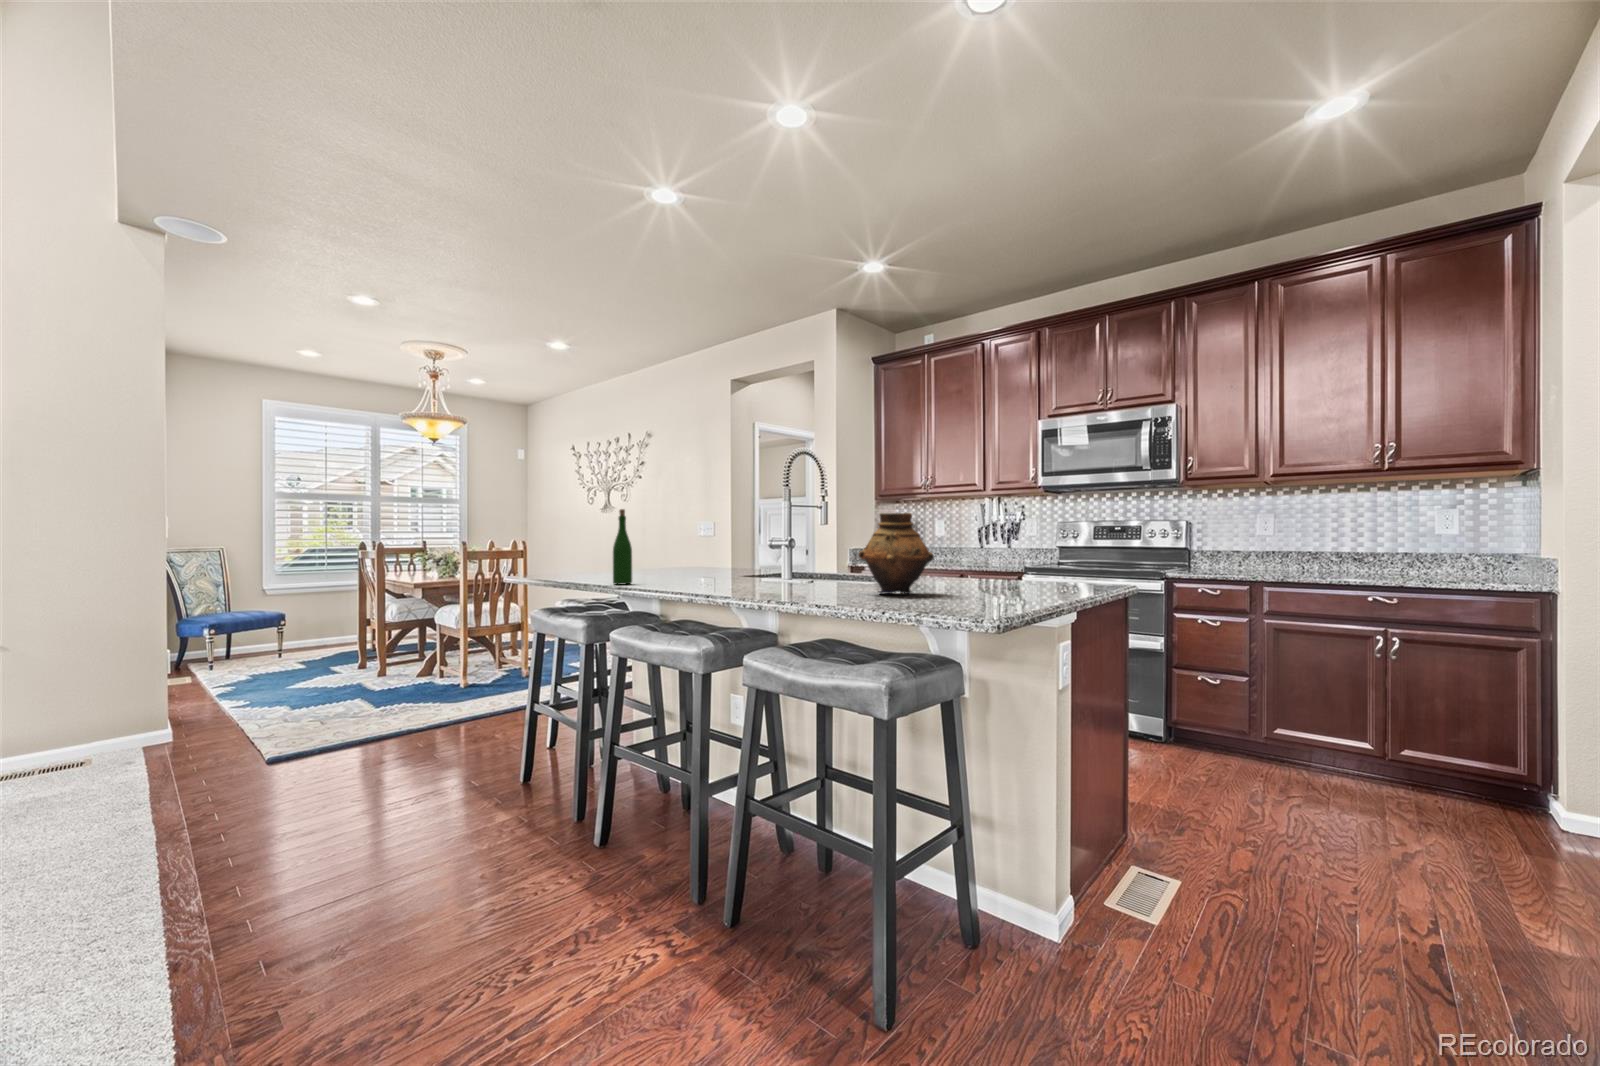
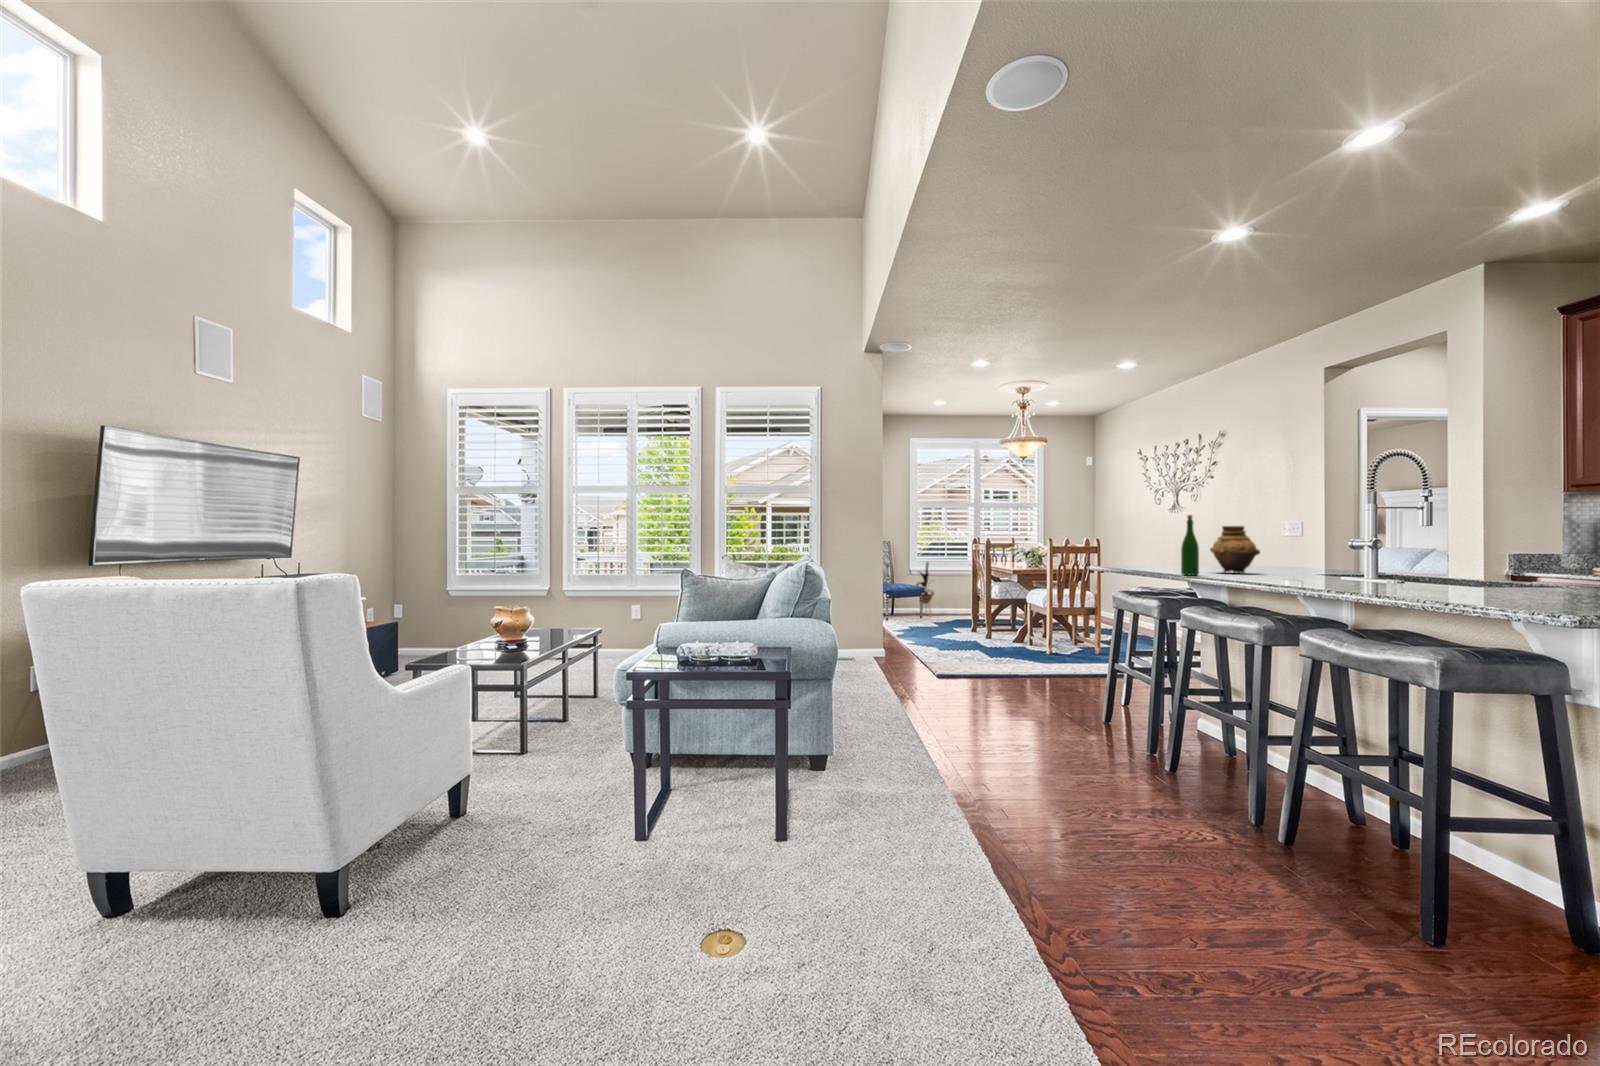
vase: present [859,513,934,594] -> present [1210,526,1260,573]
house plant: none [256,575,308,655] -> present [916,562,934,613]

